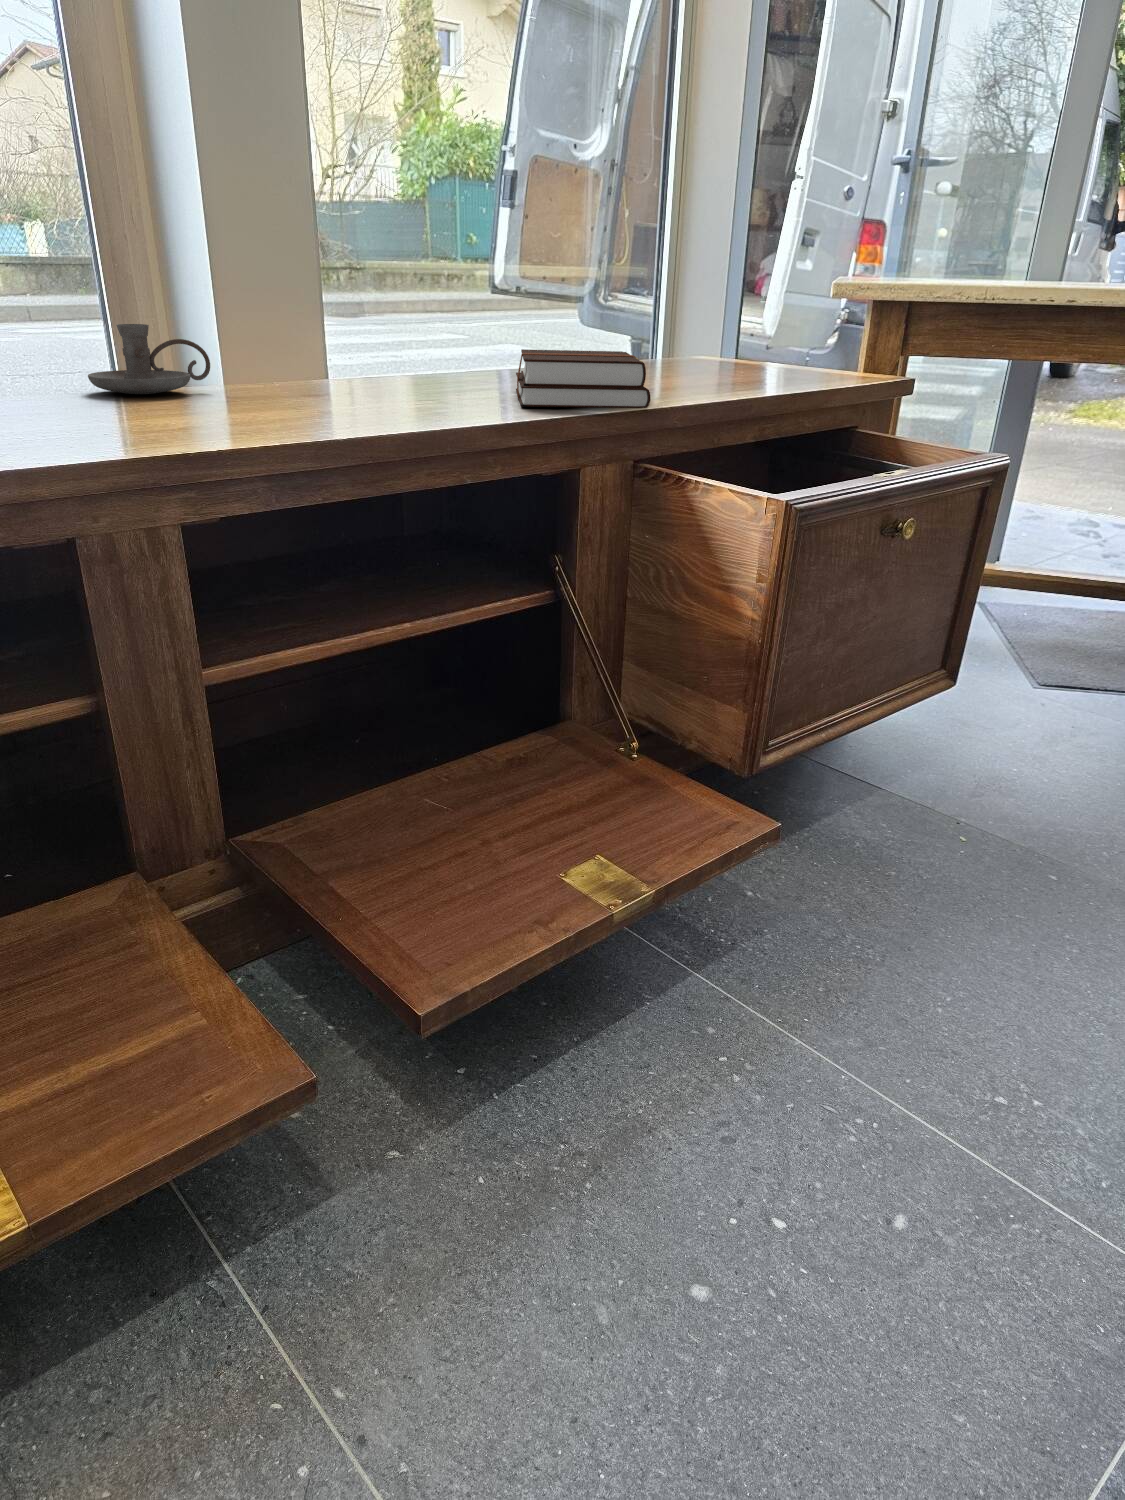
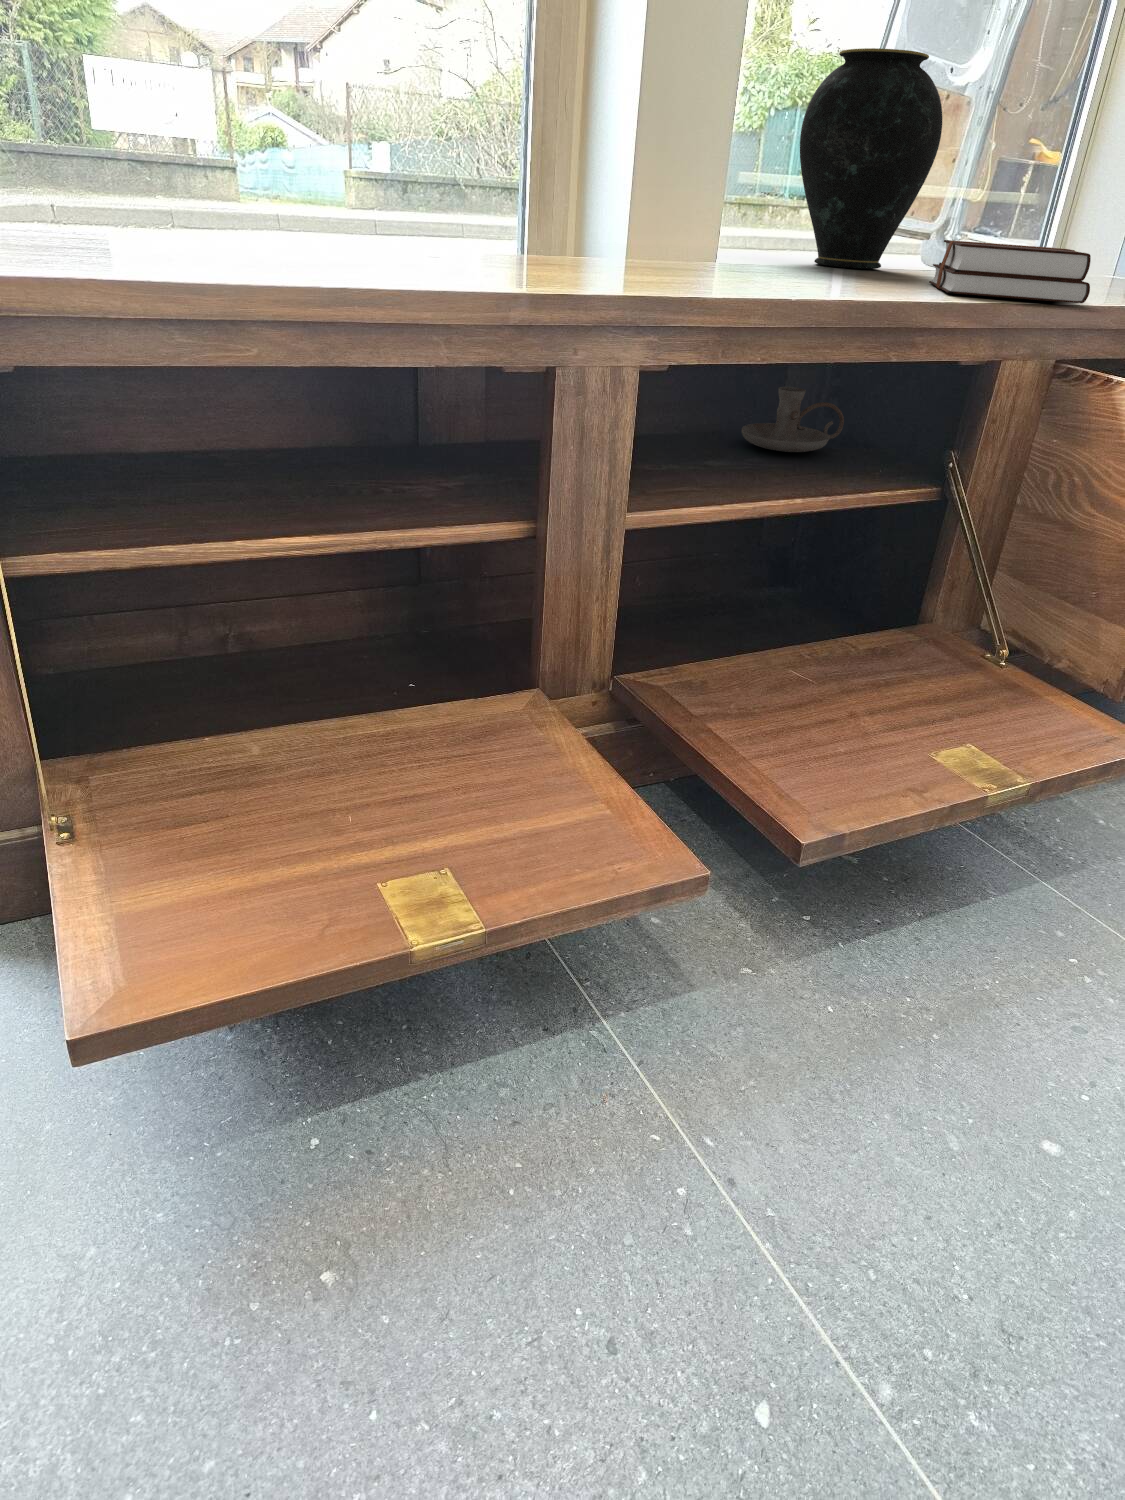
vase: none [377,167,512,375] -> present [800,48,942,269]
candle holder: present [88,324,210,394] -> present [742,387,844,452]

